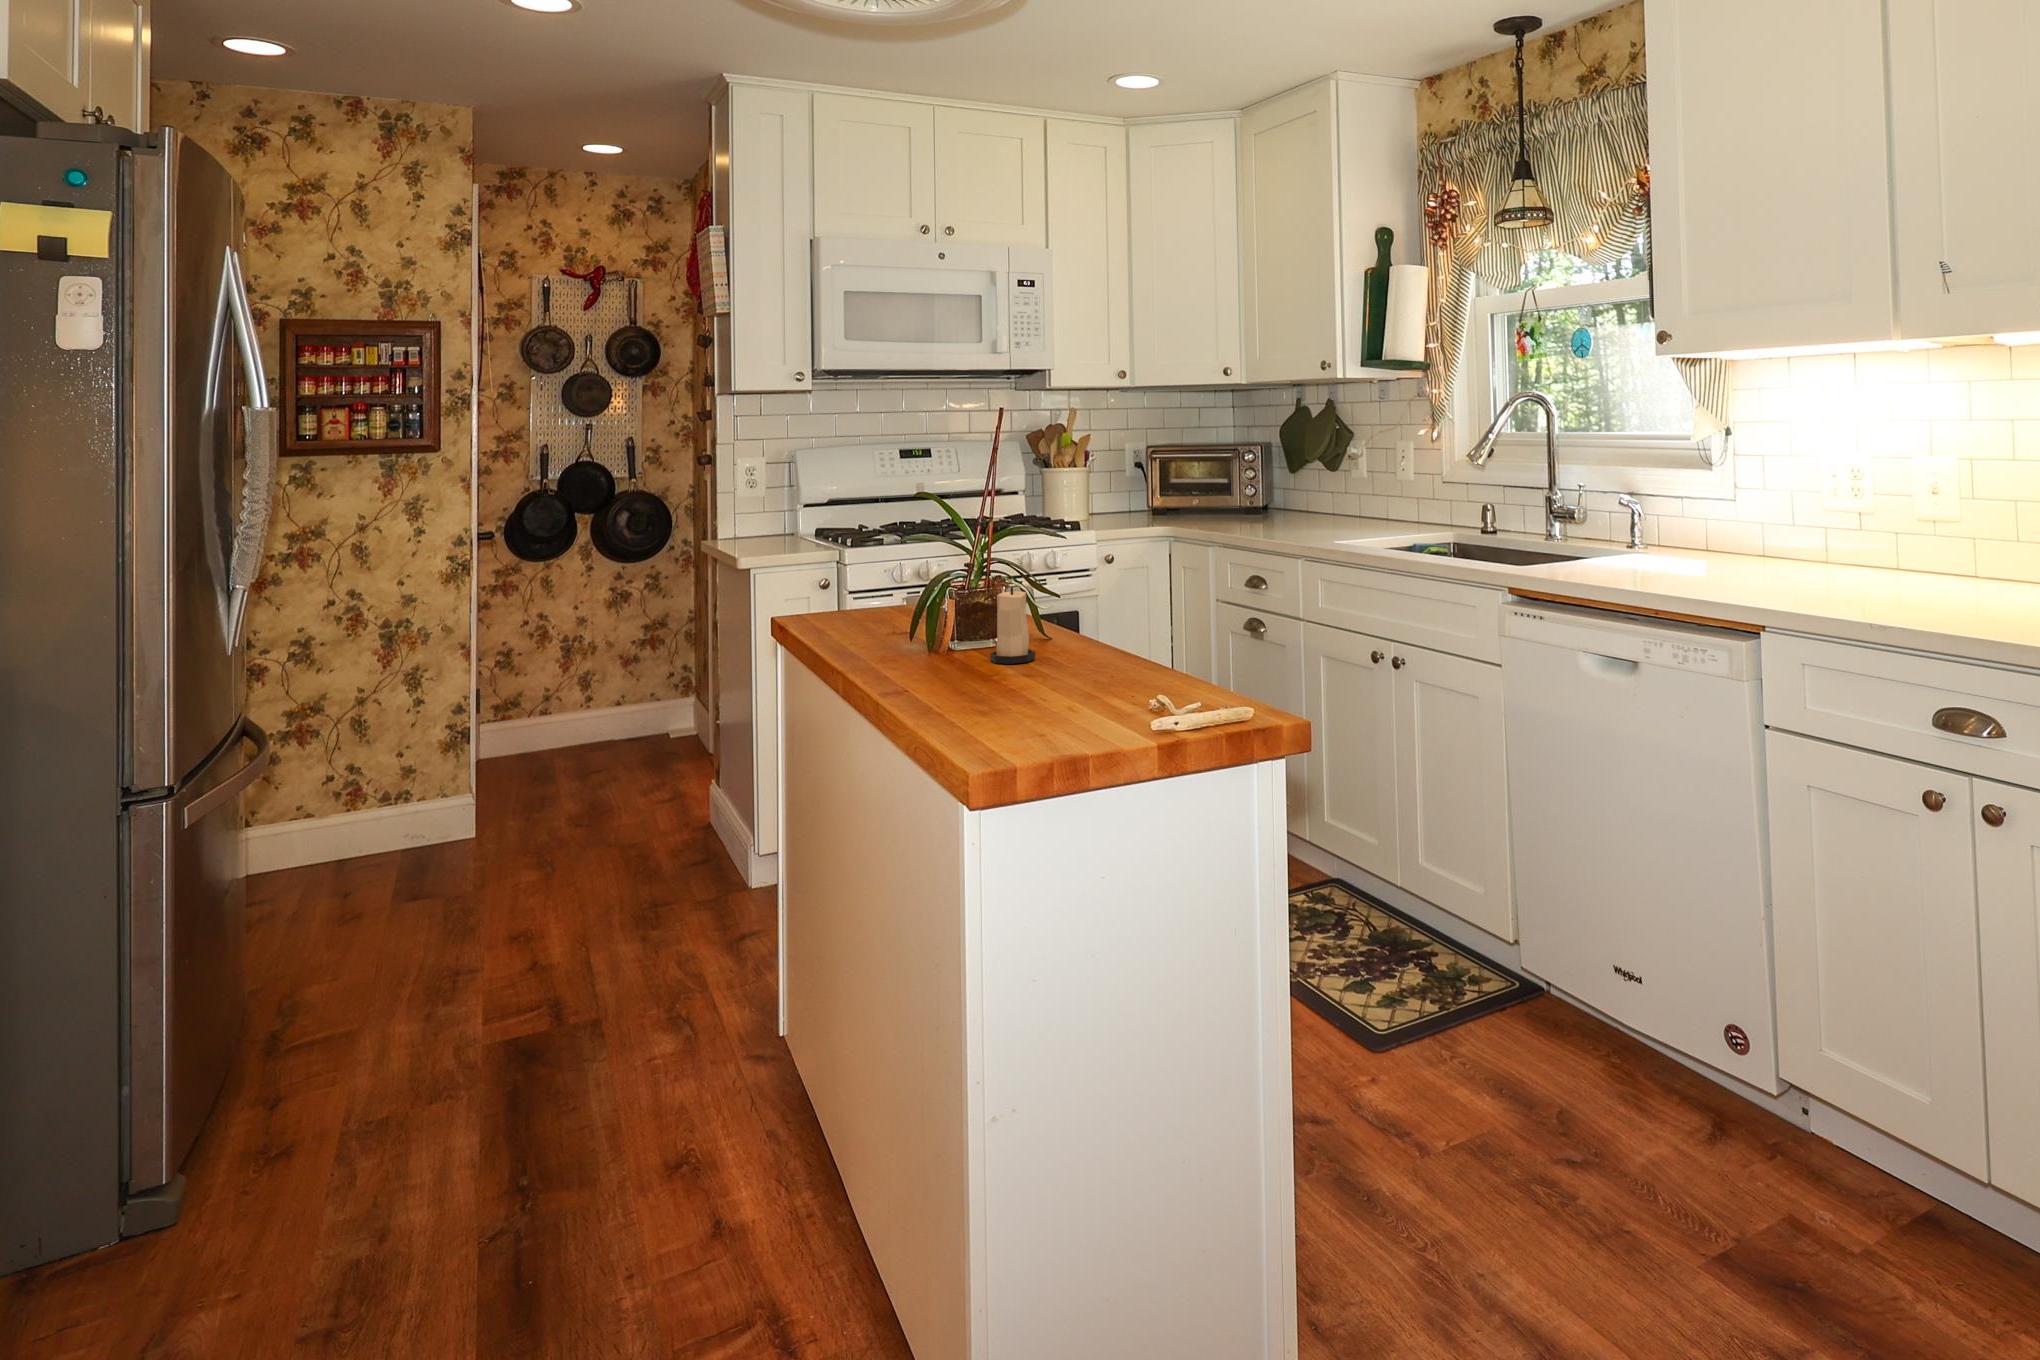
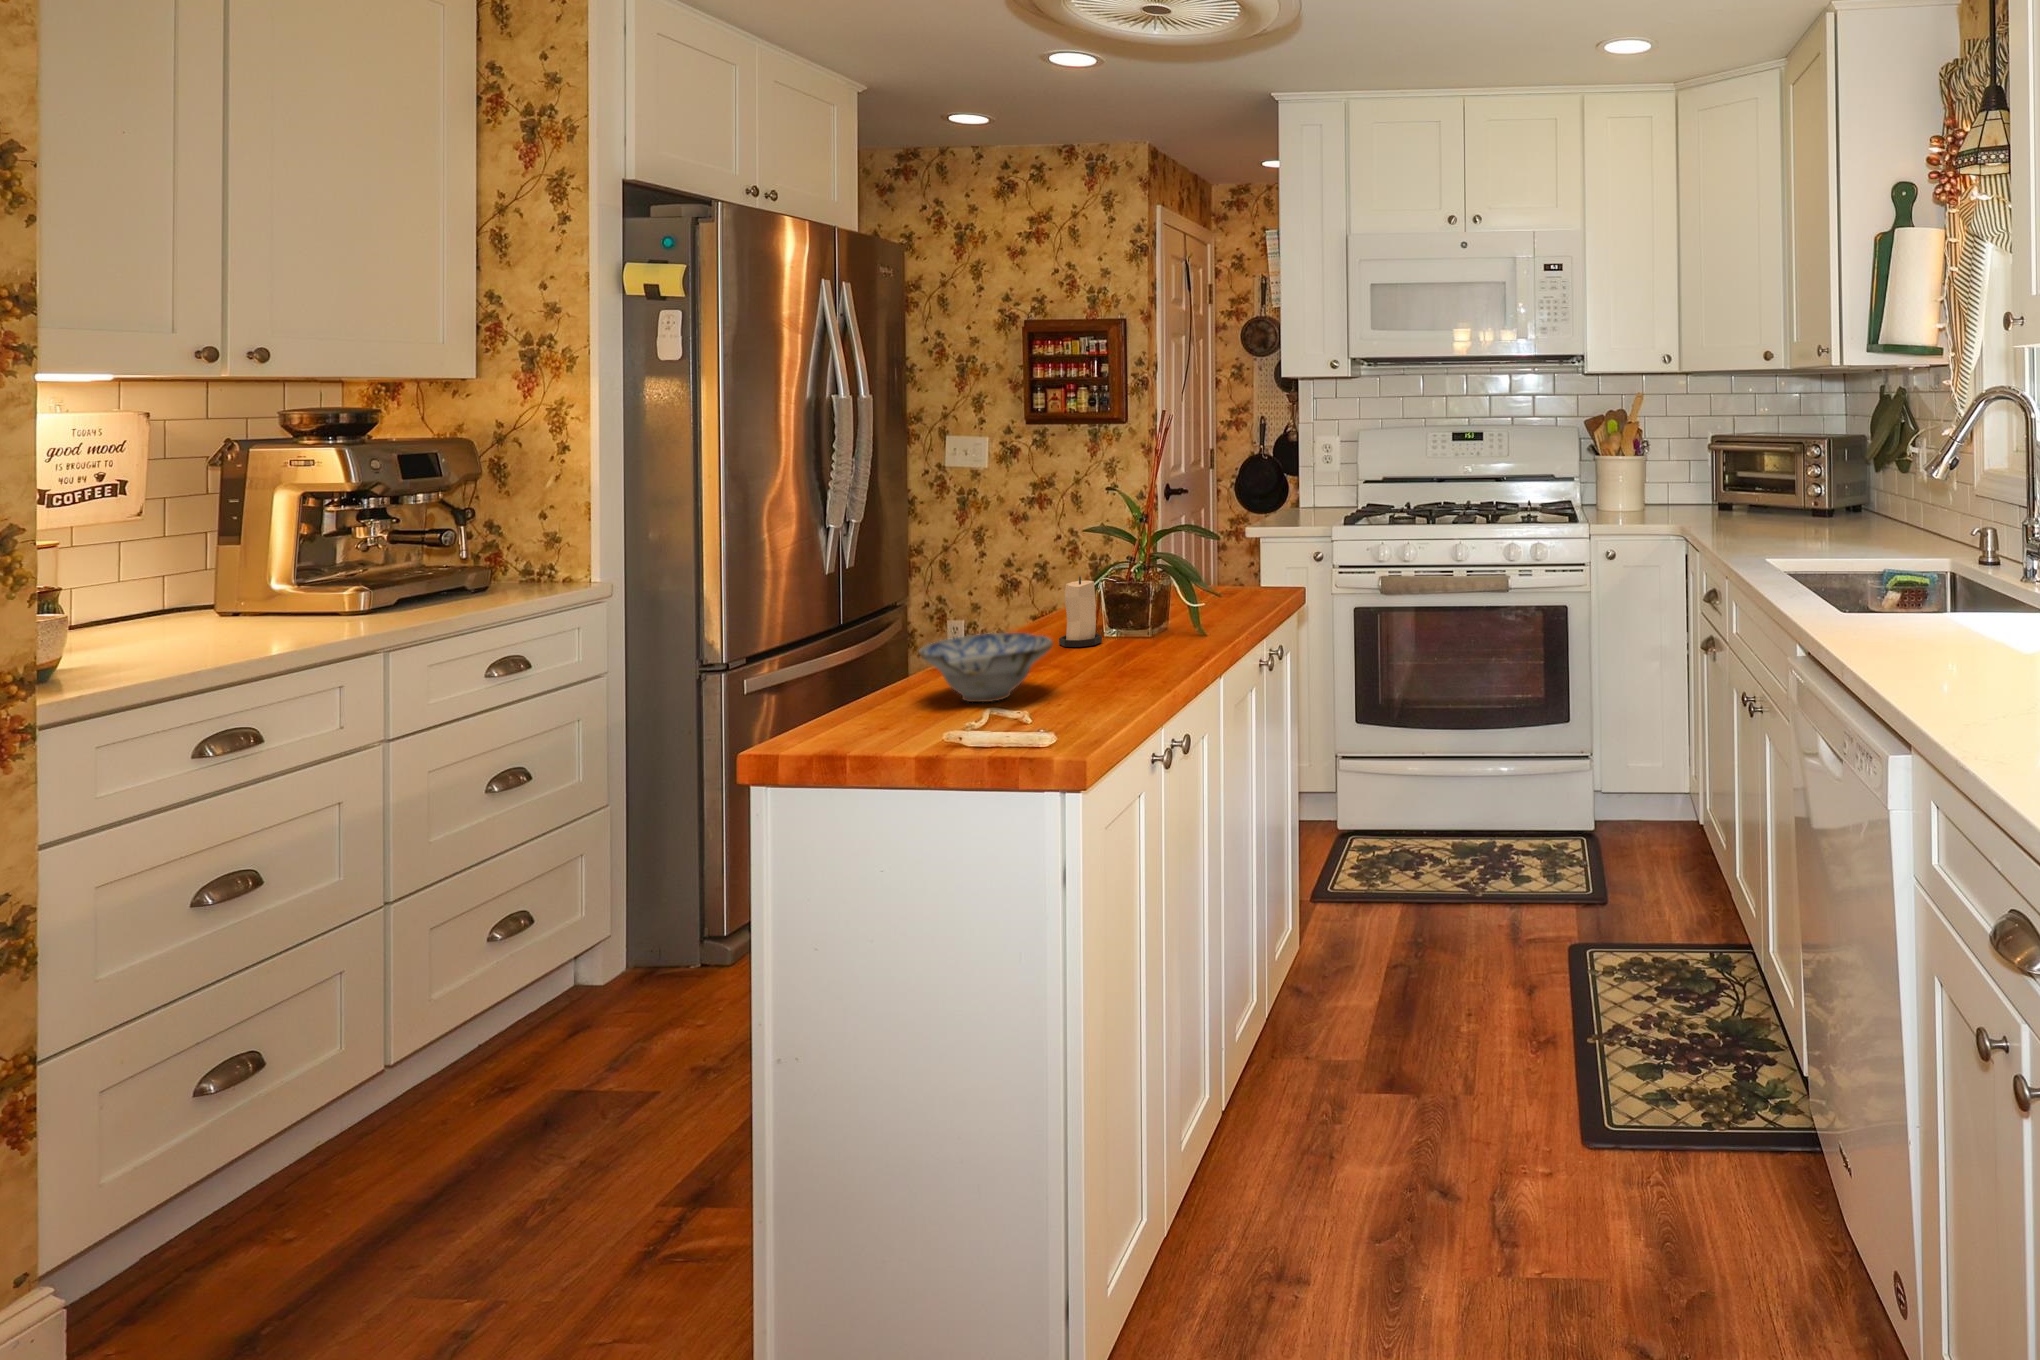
ceramic bowl: none [1053,638,1188,711] -> present [919,633,1053,702]

